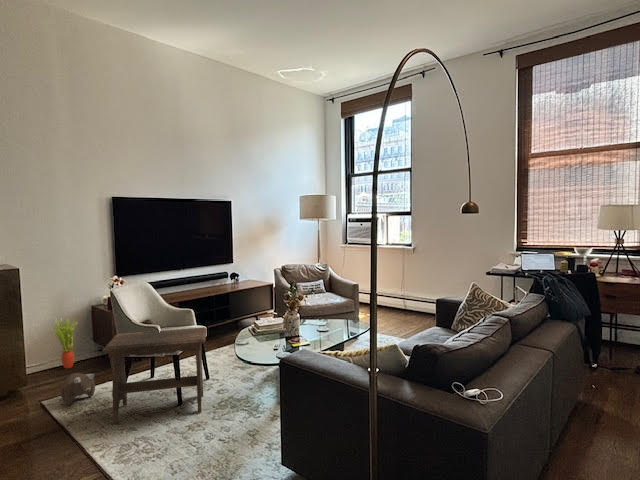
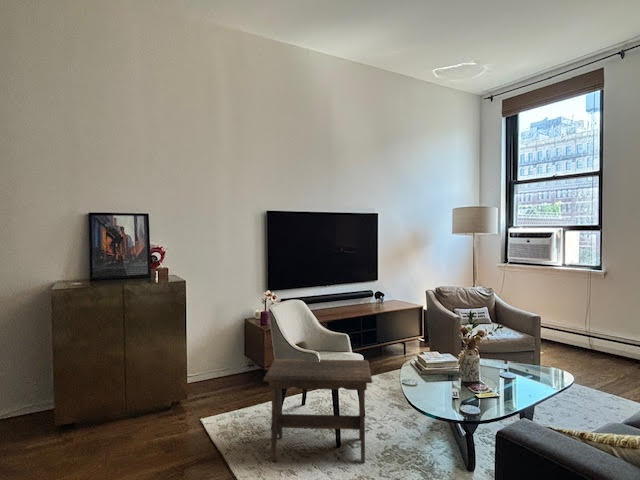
potted plant: present [52,319,77,368] -> none [209,330,232,382]
plush toy: present [61,373,95,405] -> none [218,393,250,427]

